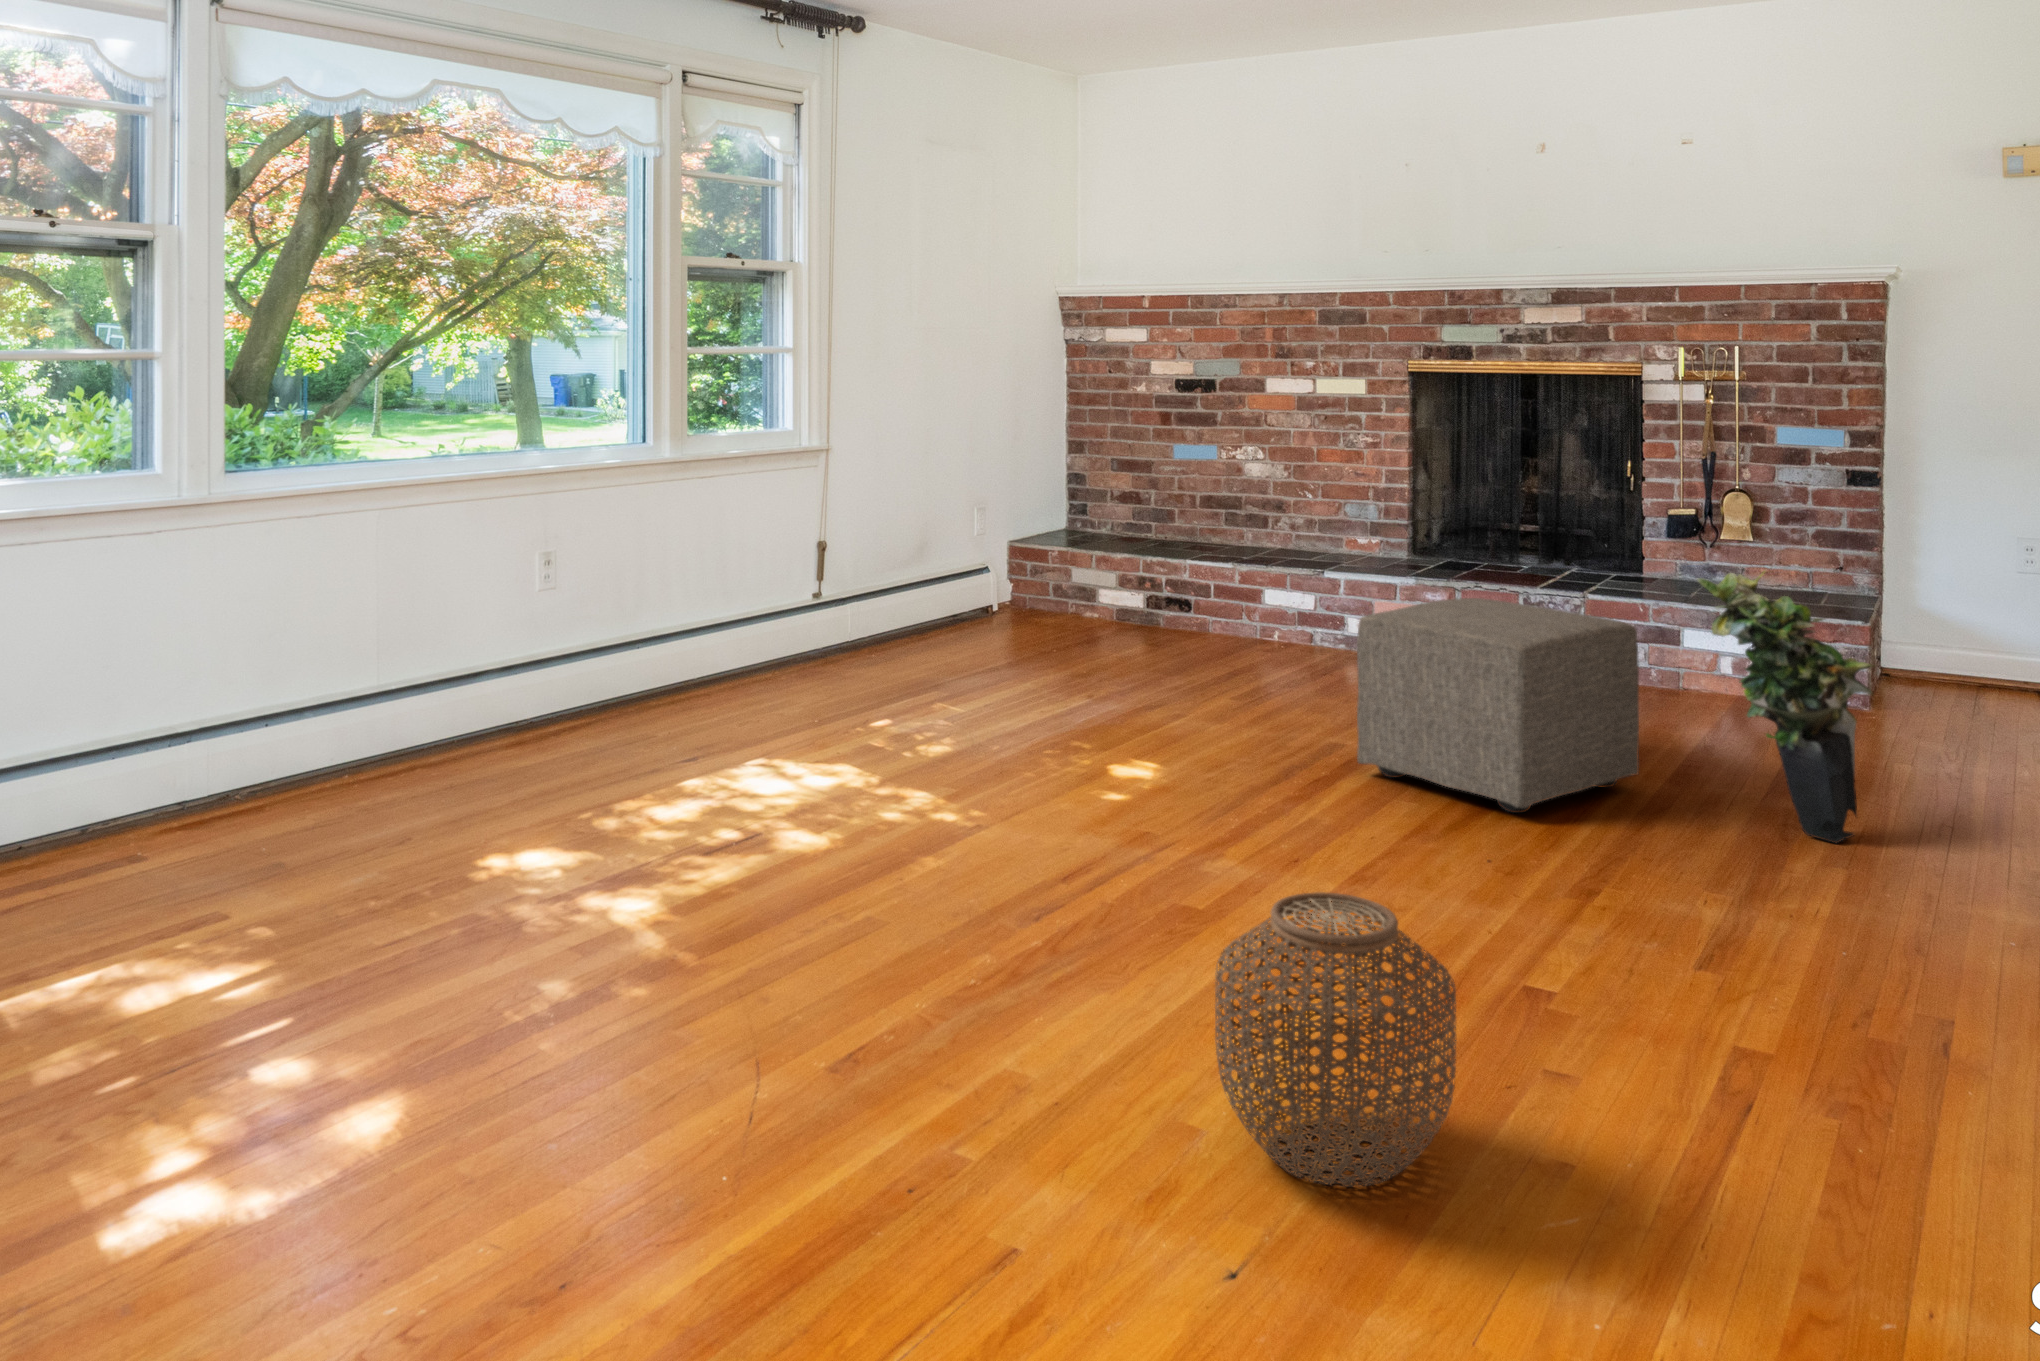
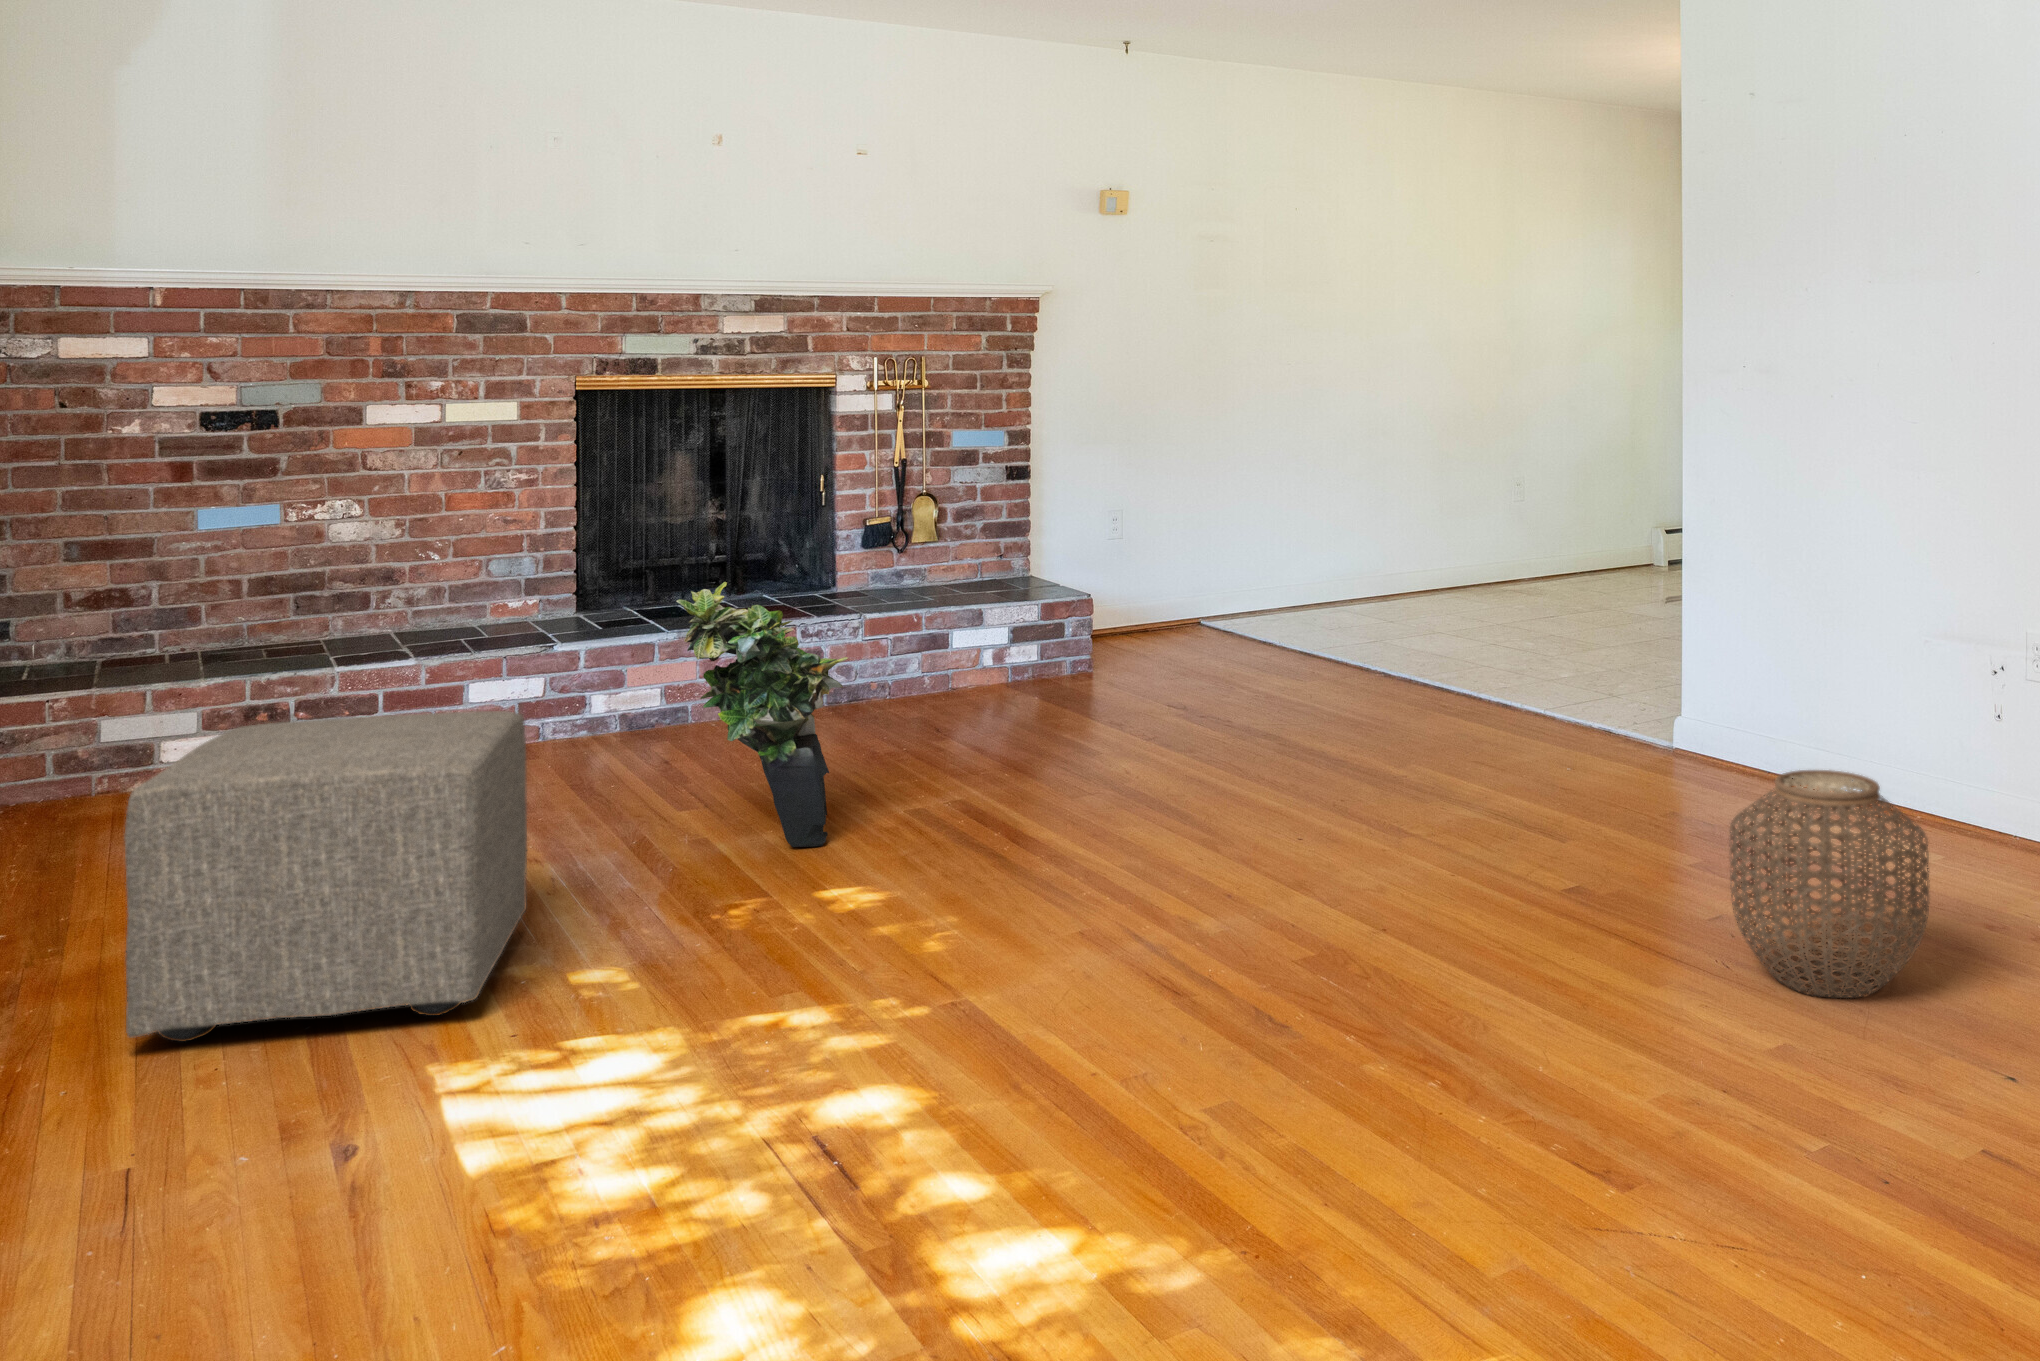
potted plant: present [1698,573,1872,843] -> present [676,582,848,847]
ottoman: present [1357,598,1639,813] -> present [124,711,527,1042]

